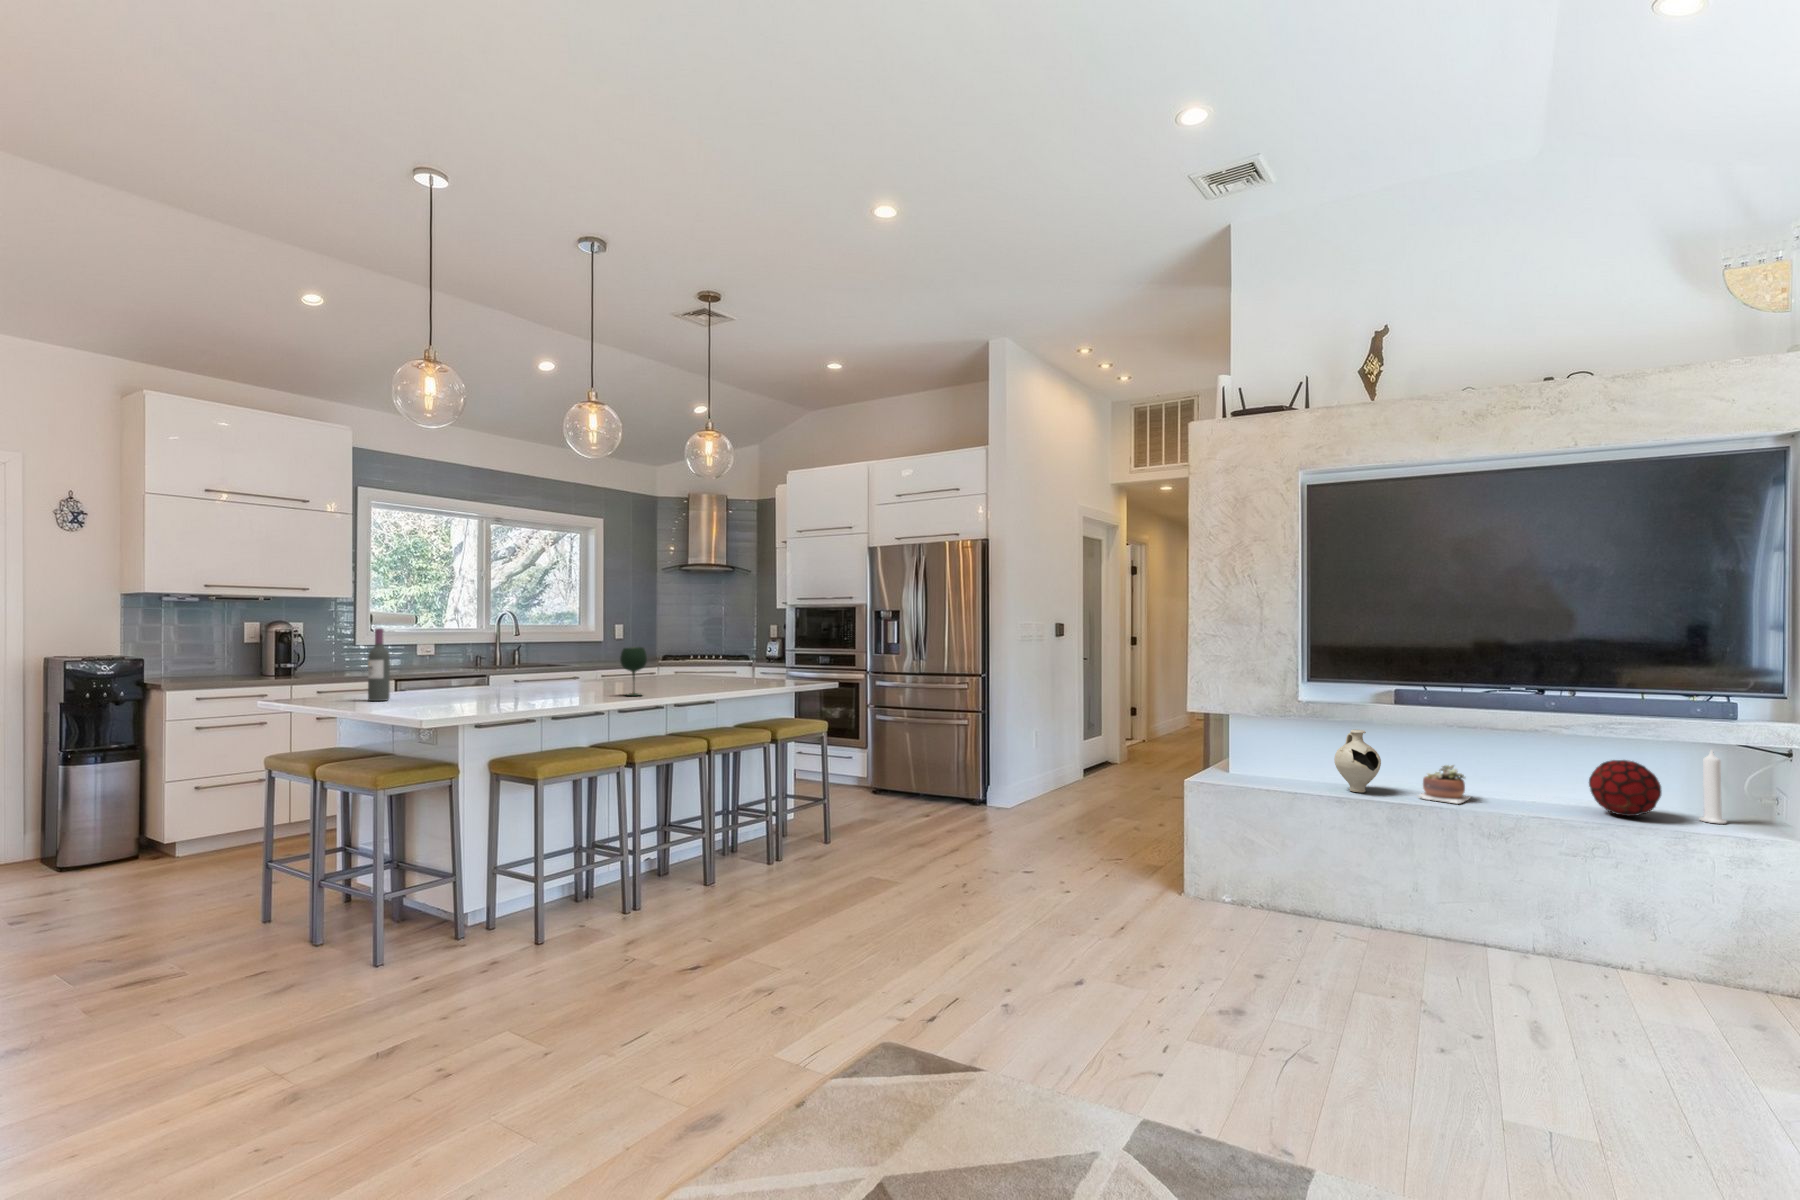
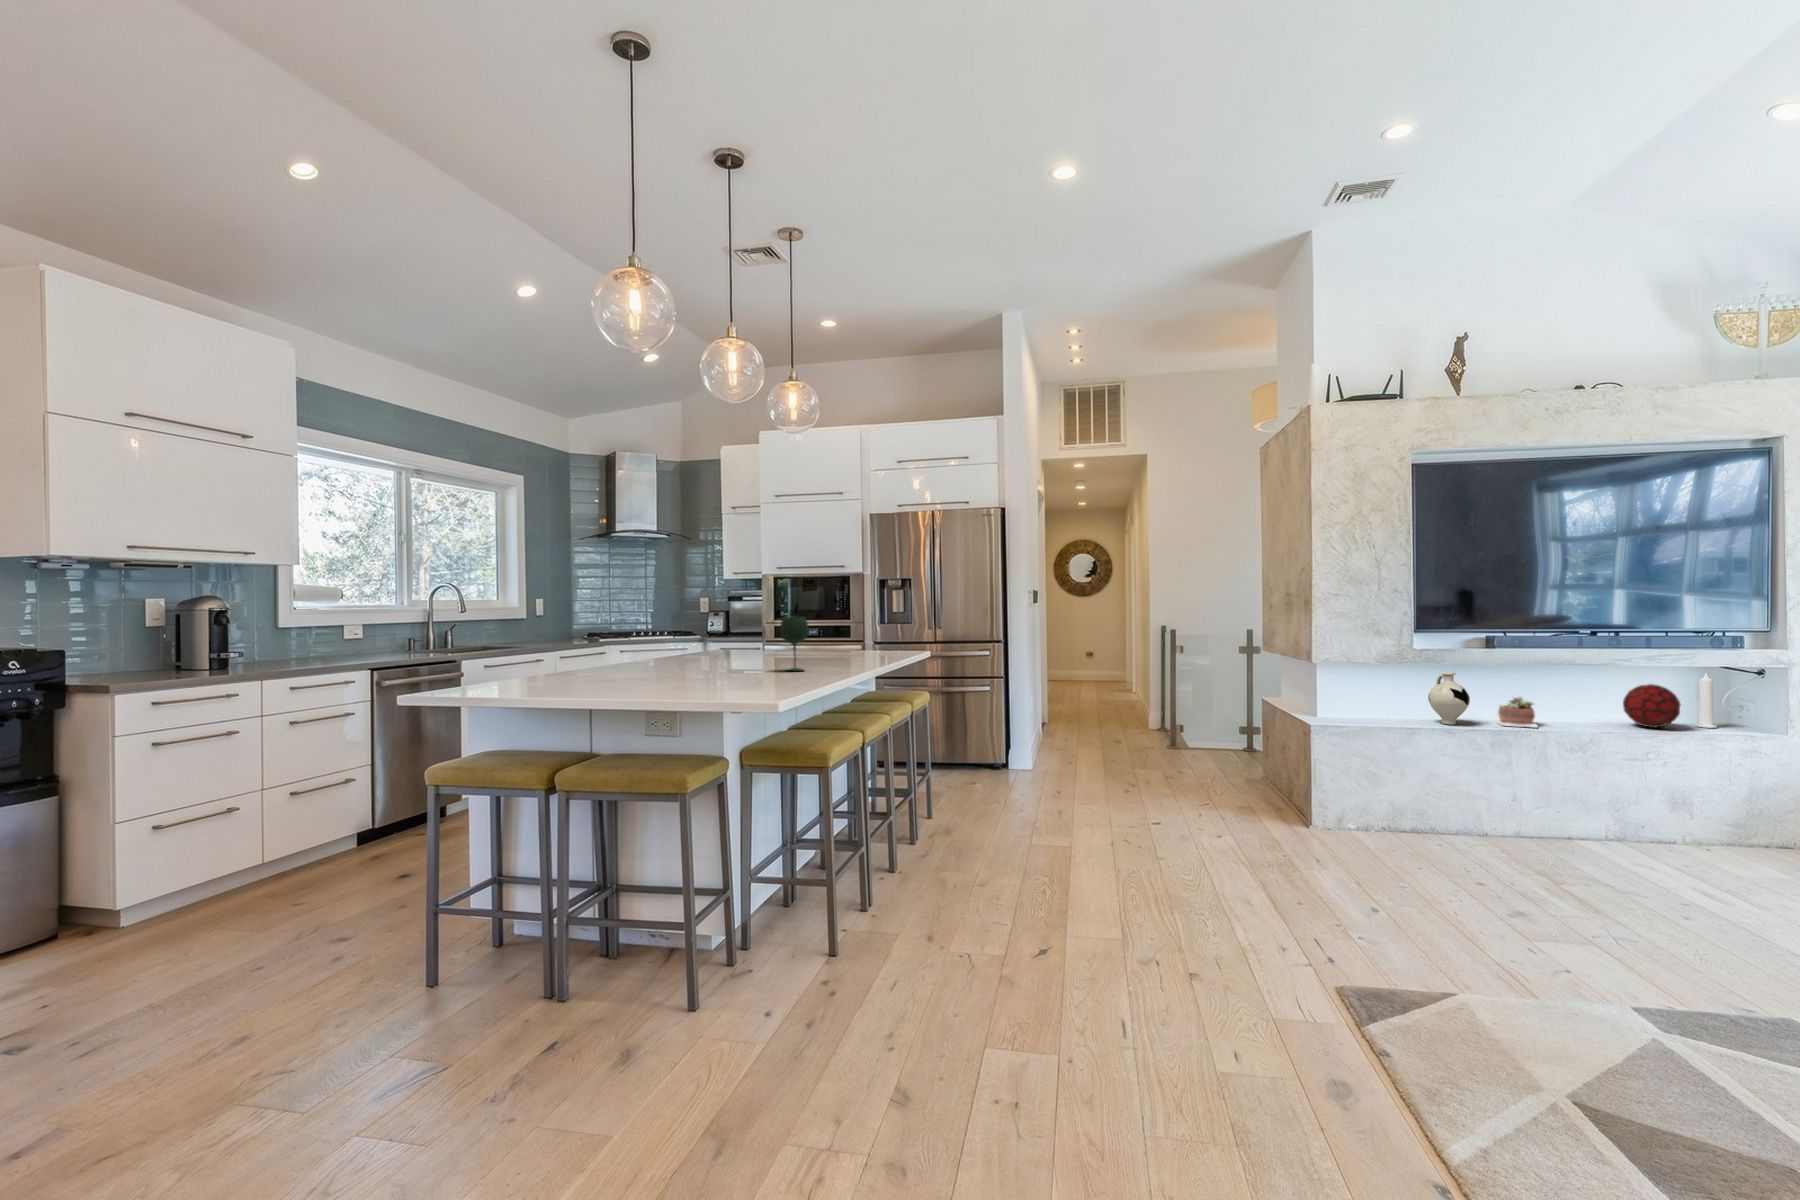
wine bottle: present [368,628,390,701] -> none [523,597,549,689]

